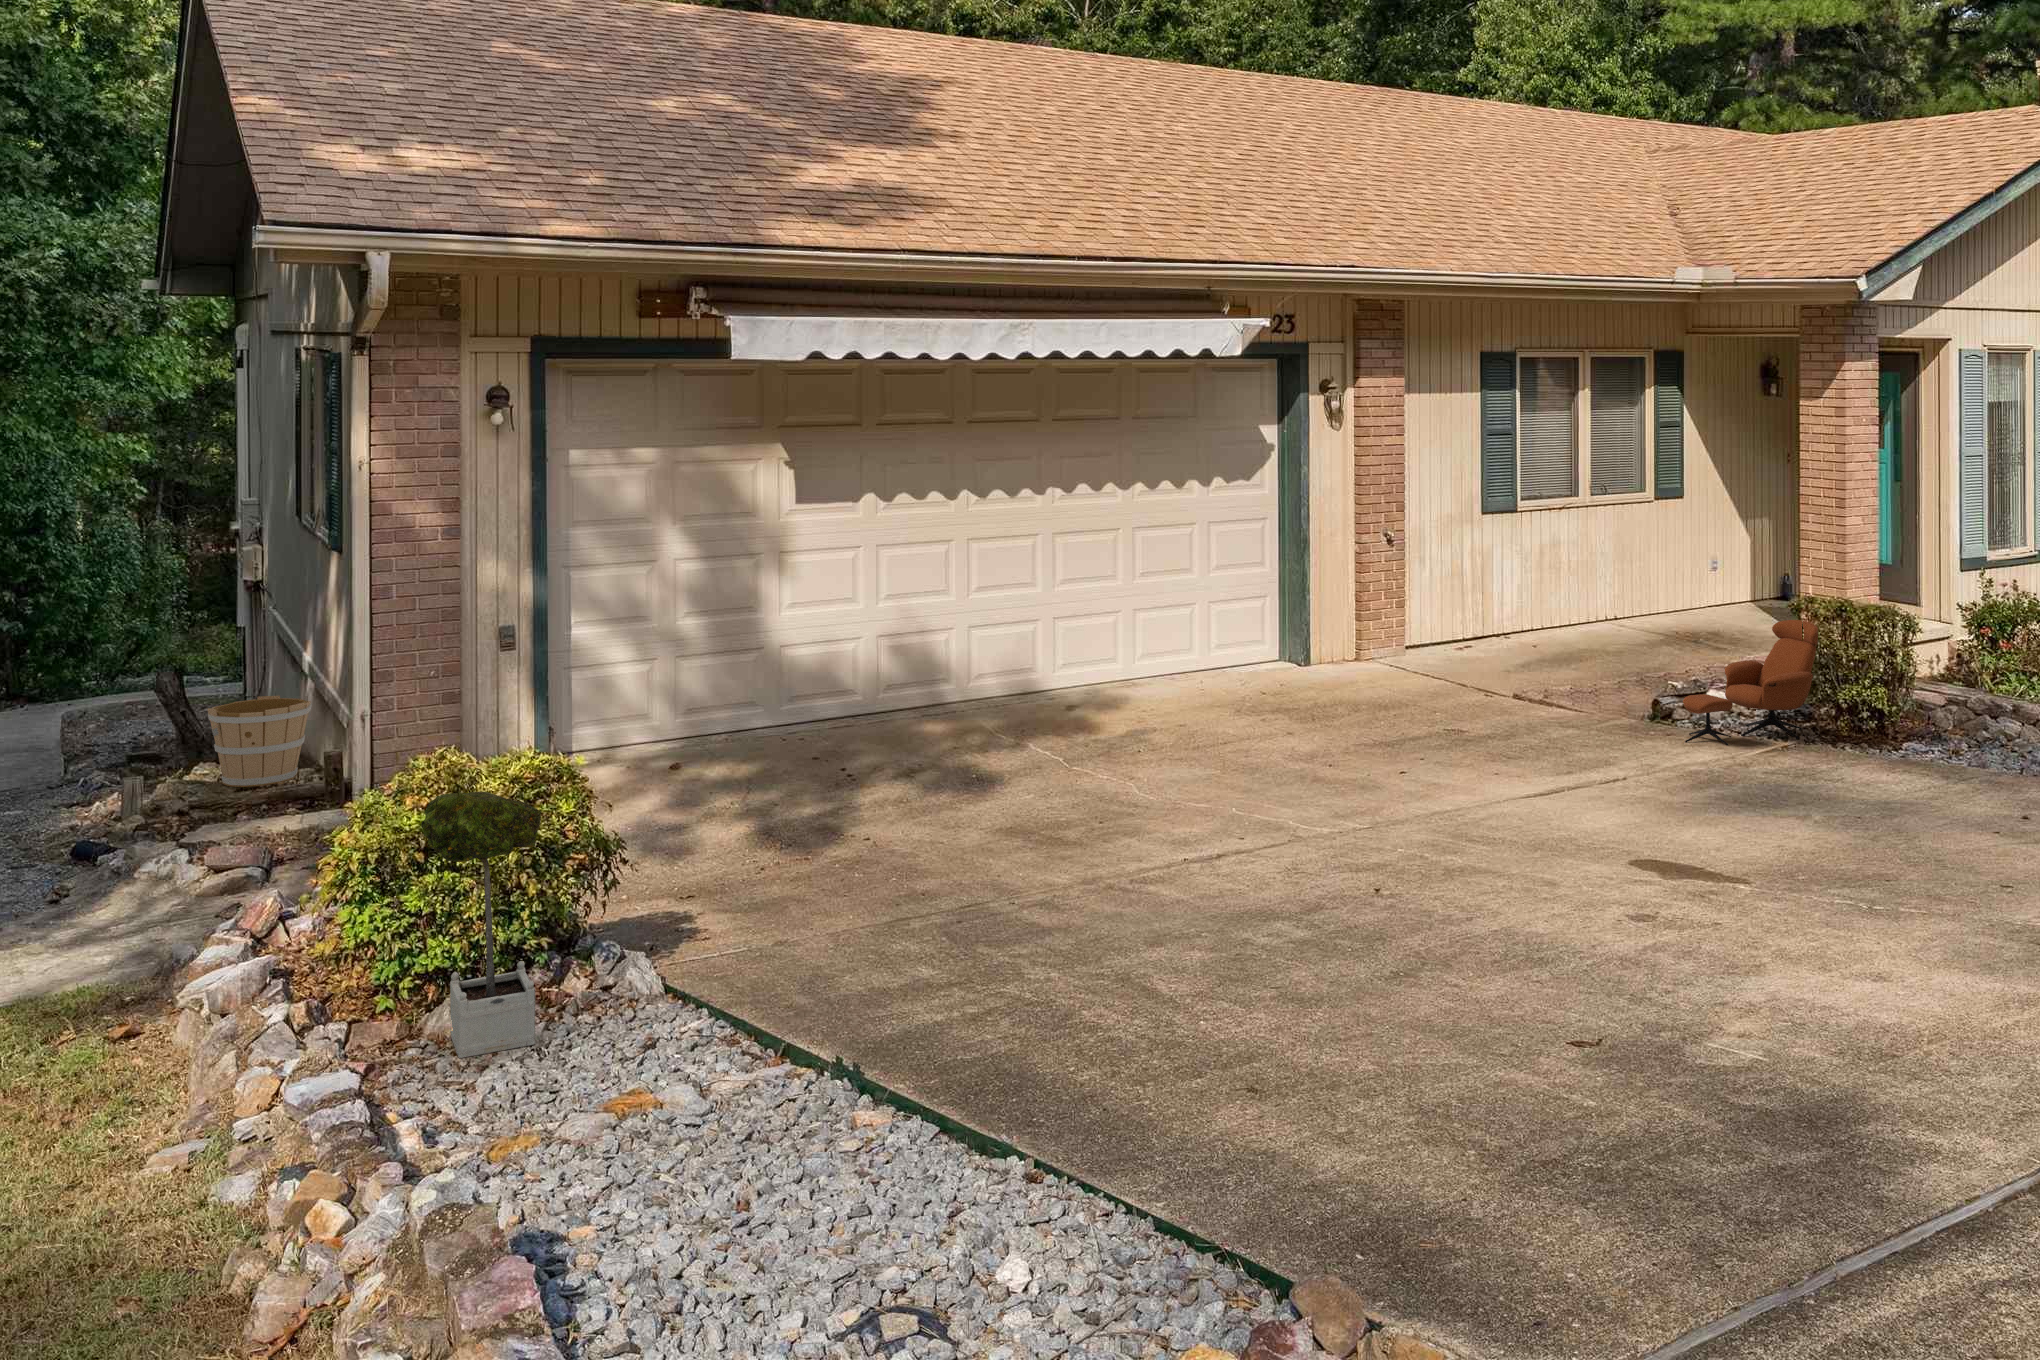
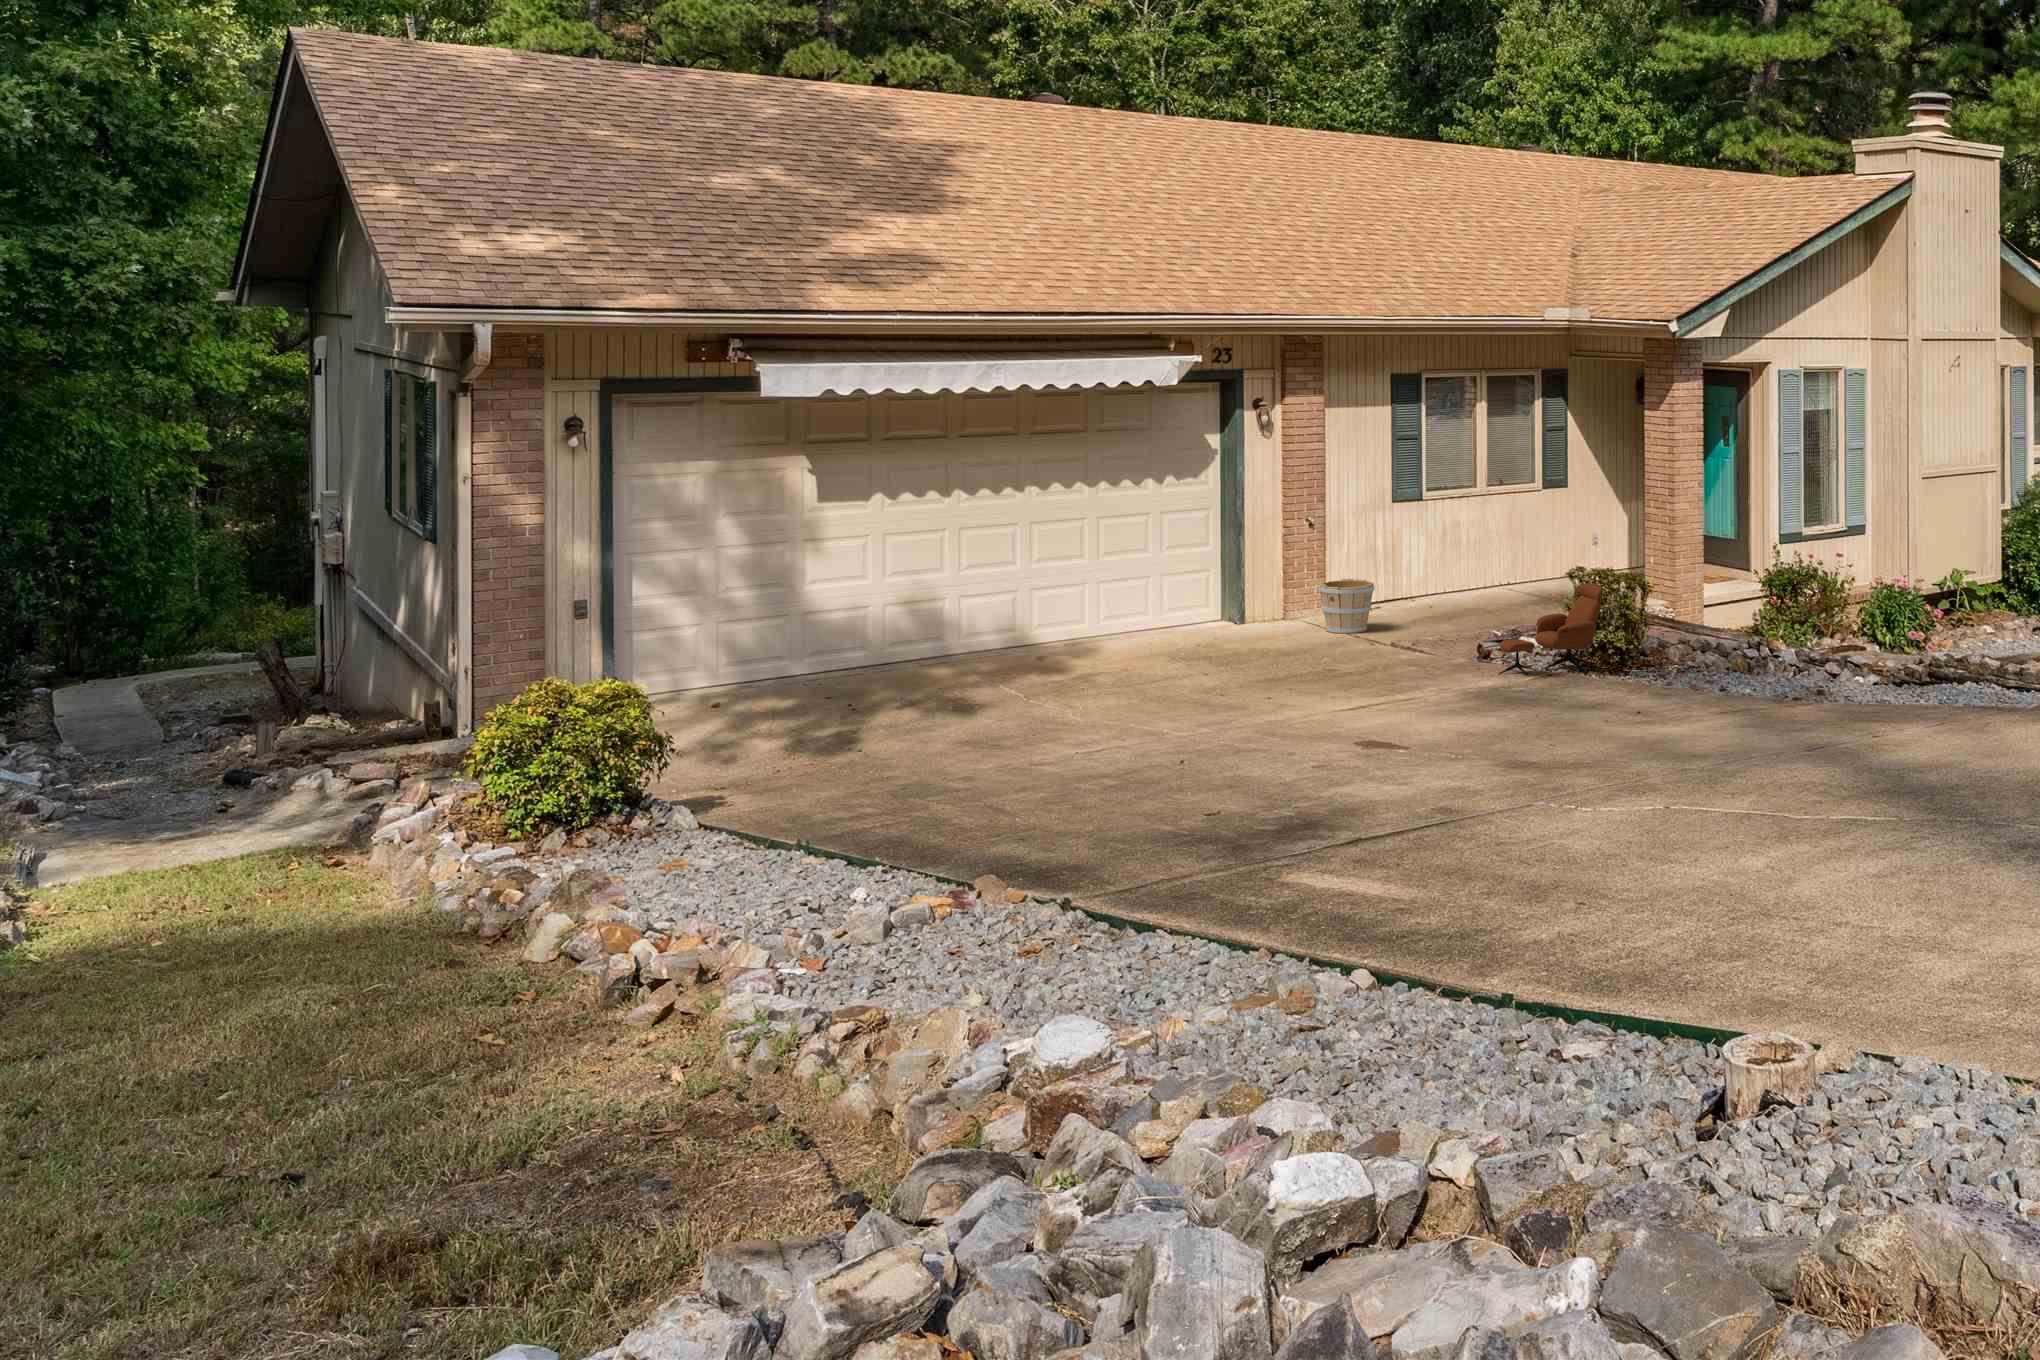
wooden bucket: present [207,696,312,787] -> present [1319,579,1375,634]
potted tree: present [421,792,541,1058] -> none [538,700,618,866]

